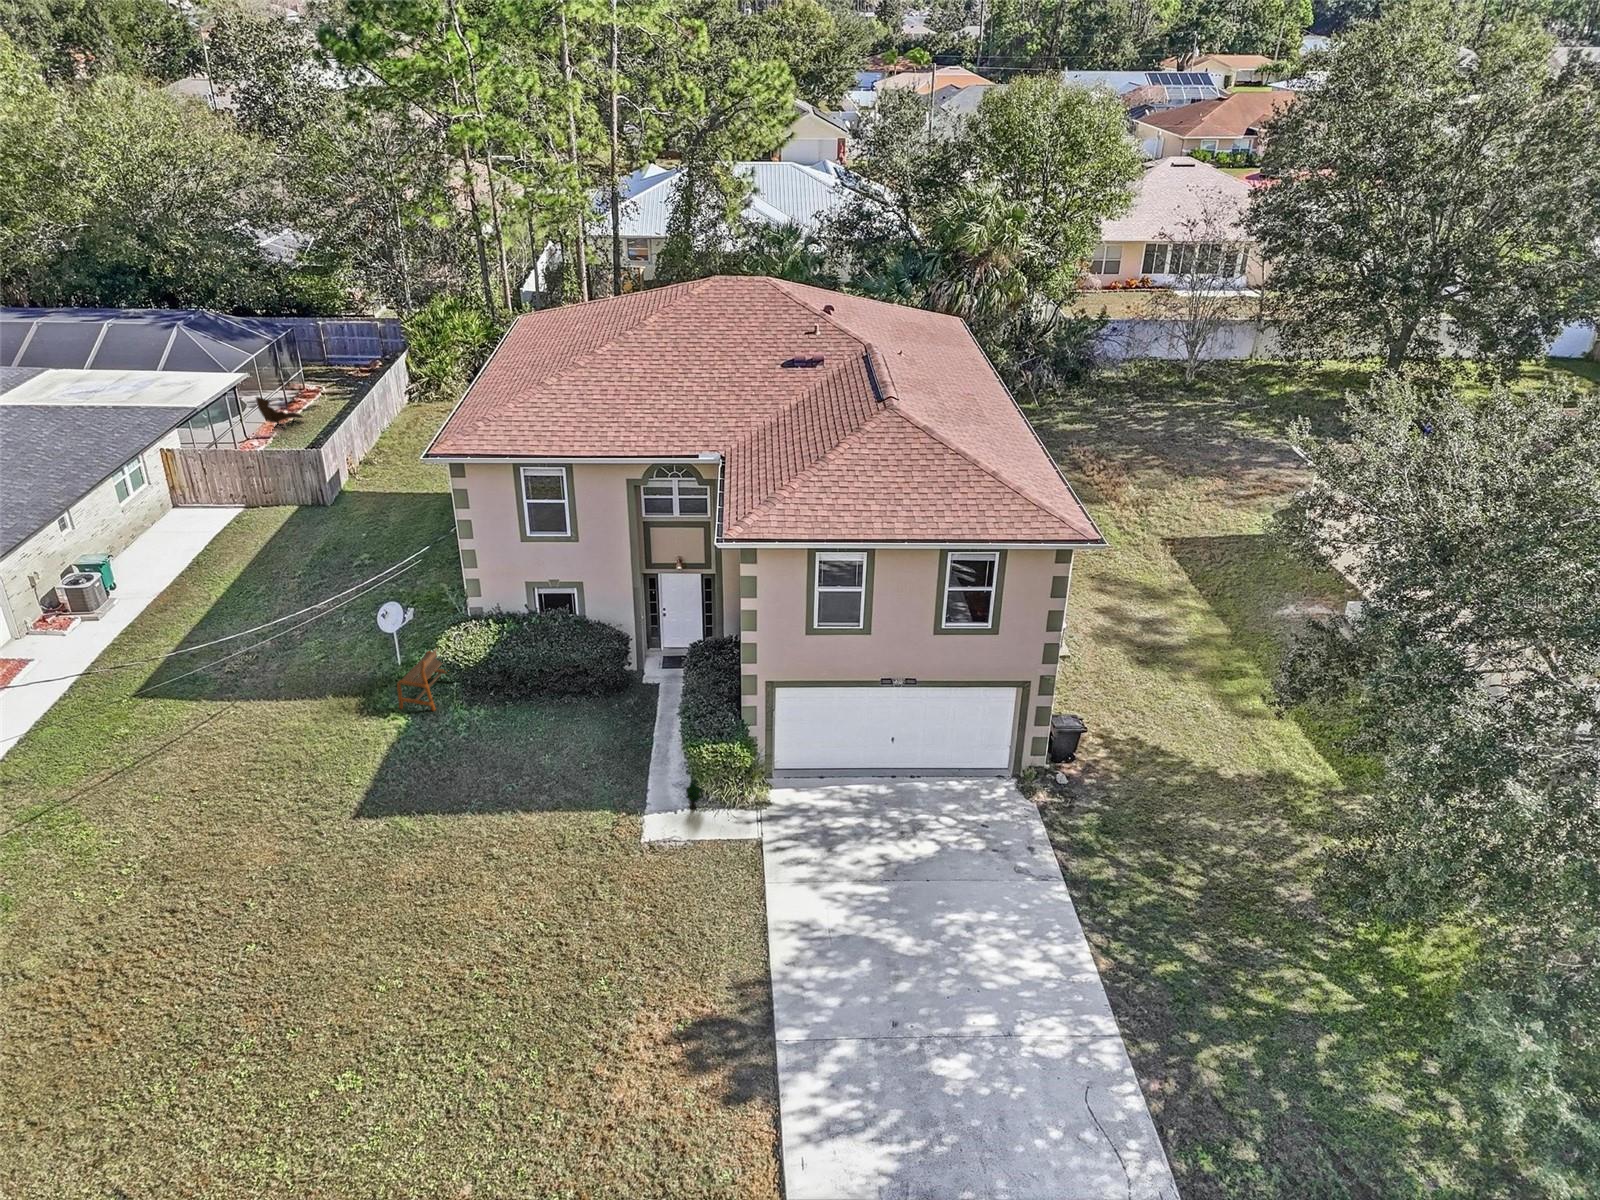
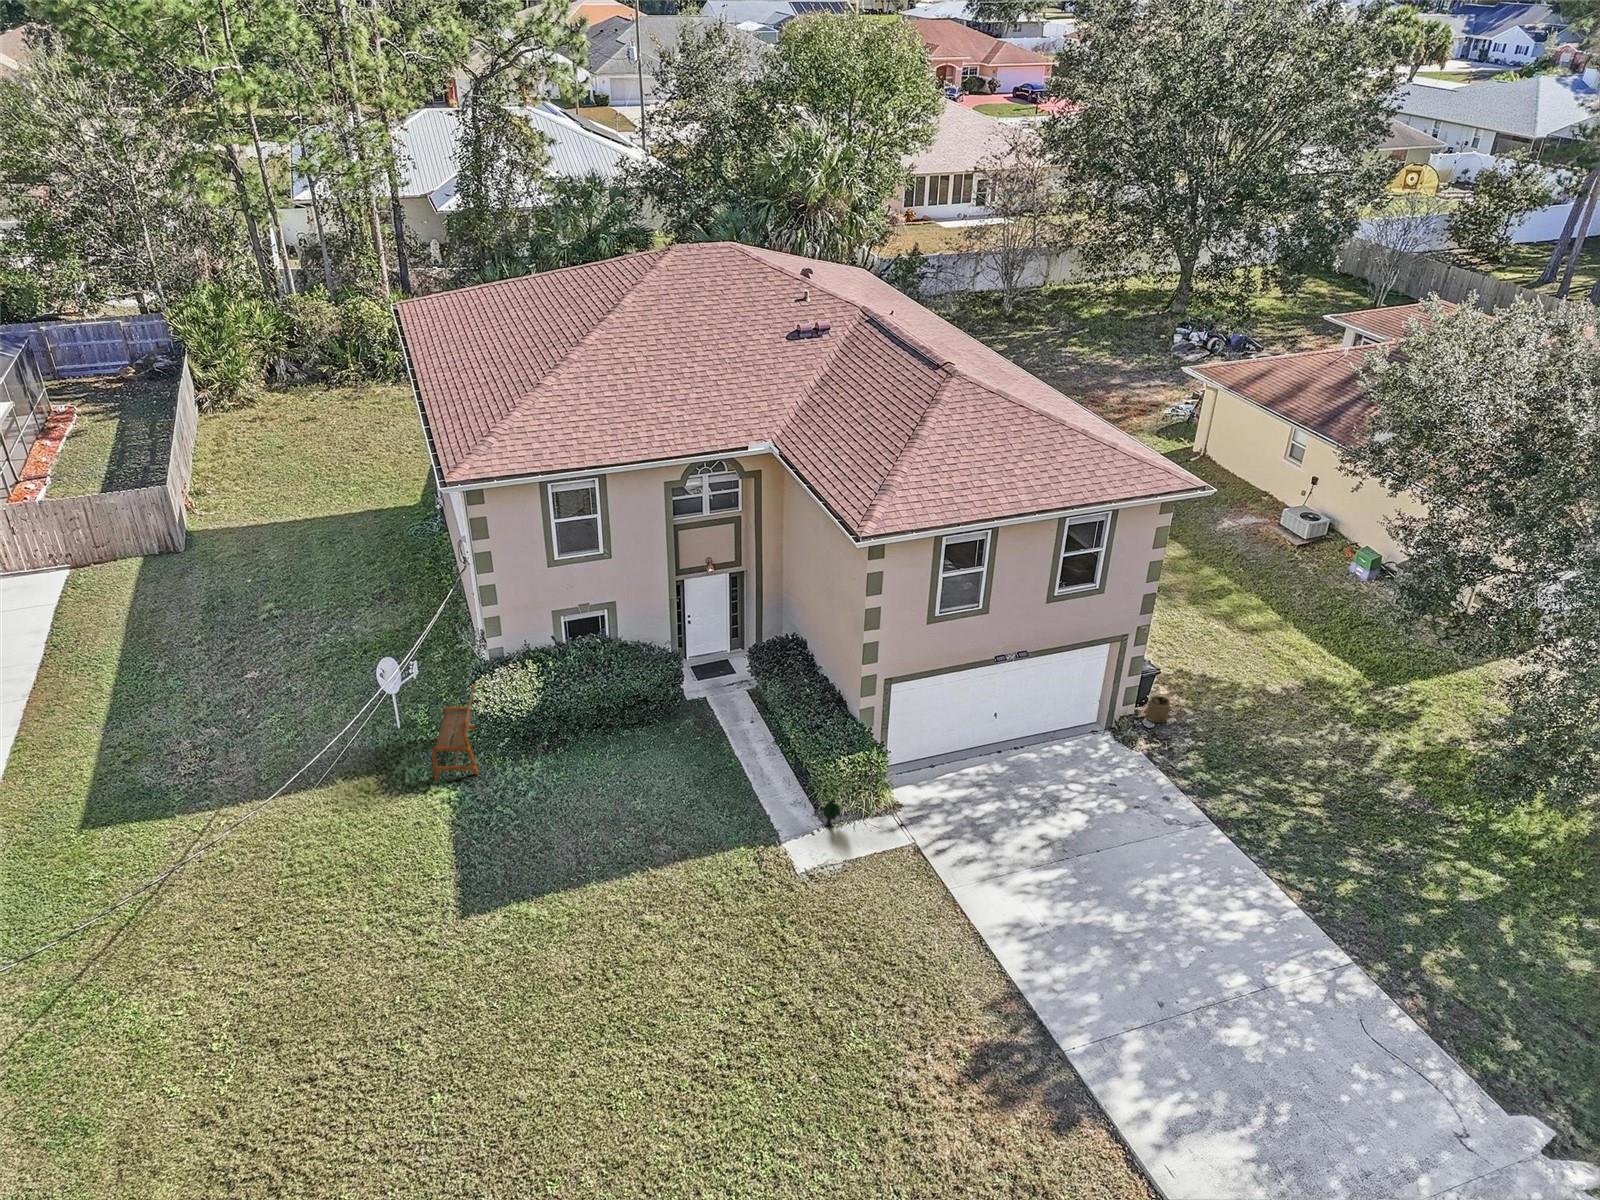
lounge chair: present [256,397,302,426] -> none [9,424,74,464]
basket: none [1058,749,1083,778] -> present [1146,696,1170,723]

